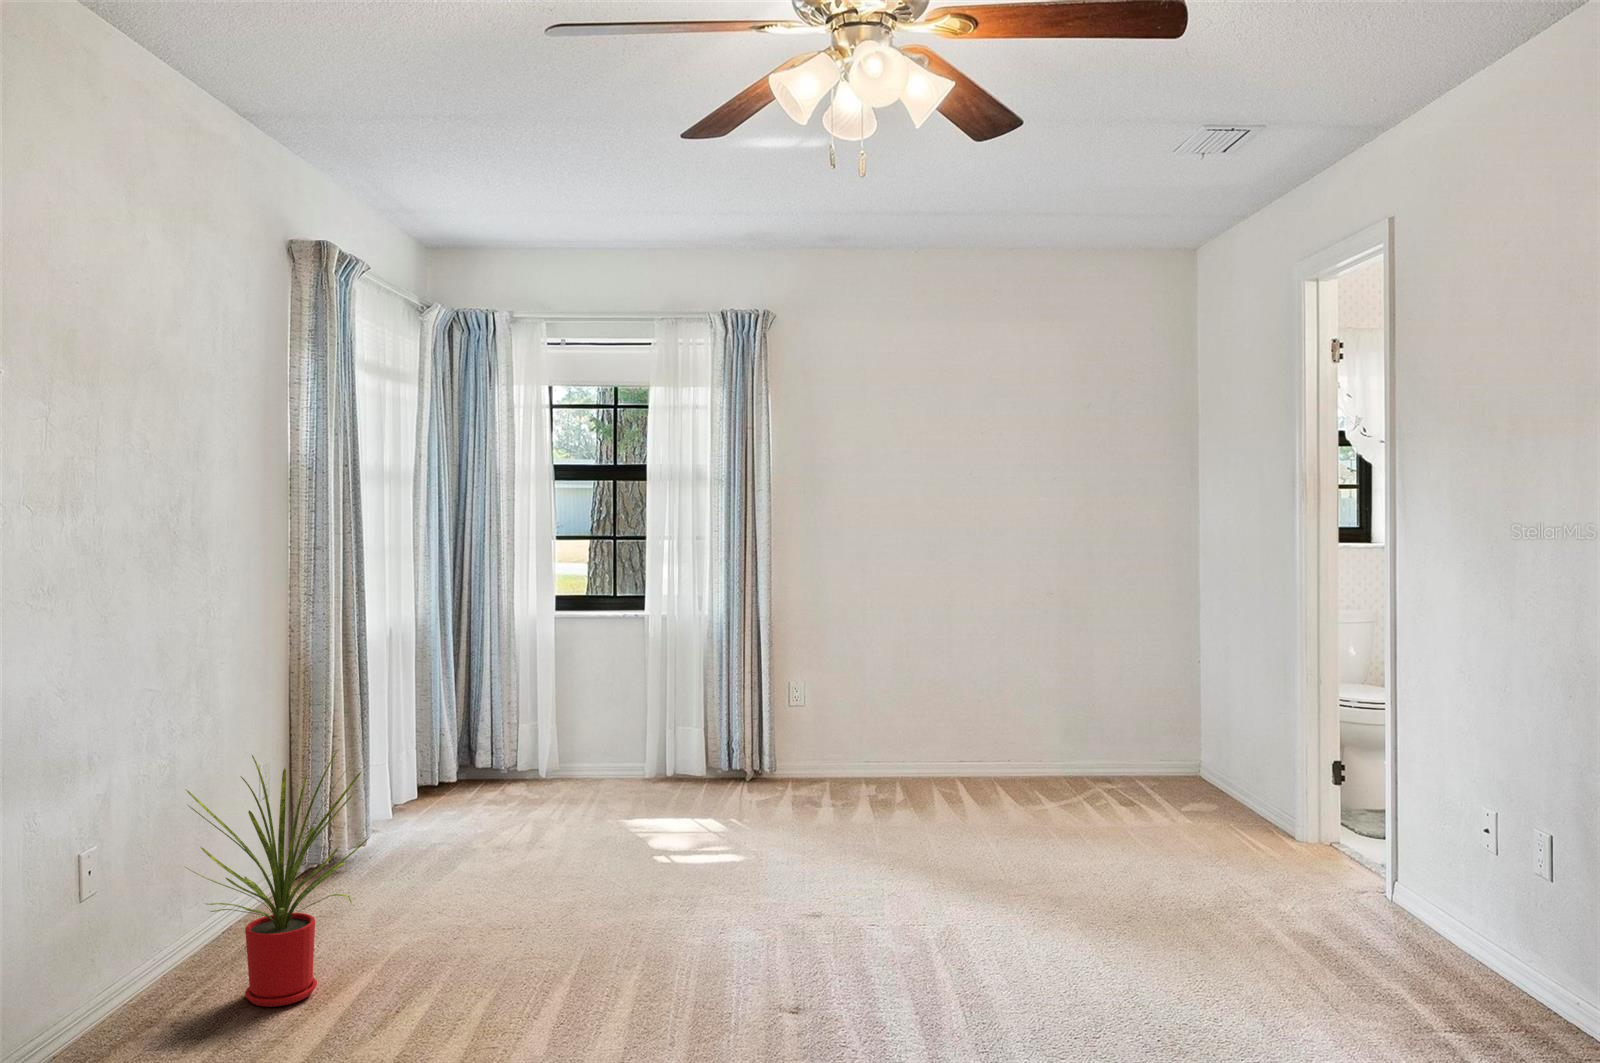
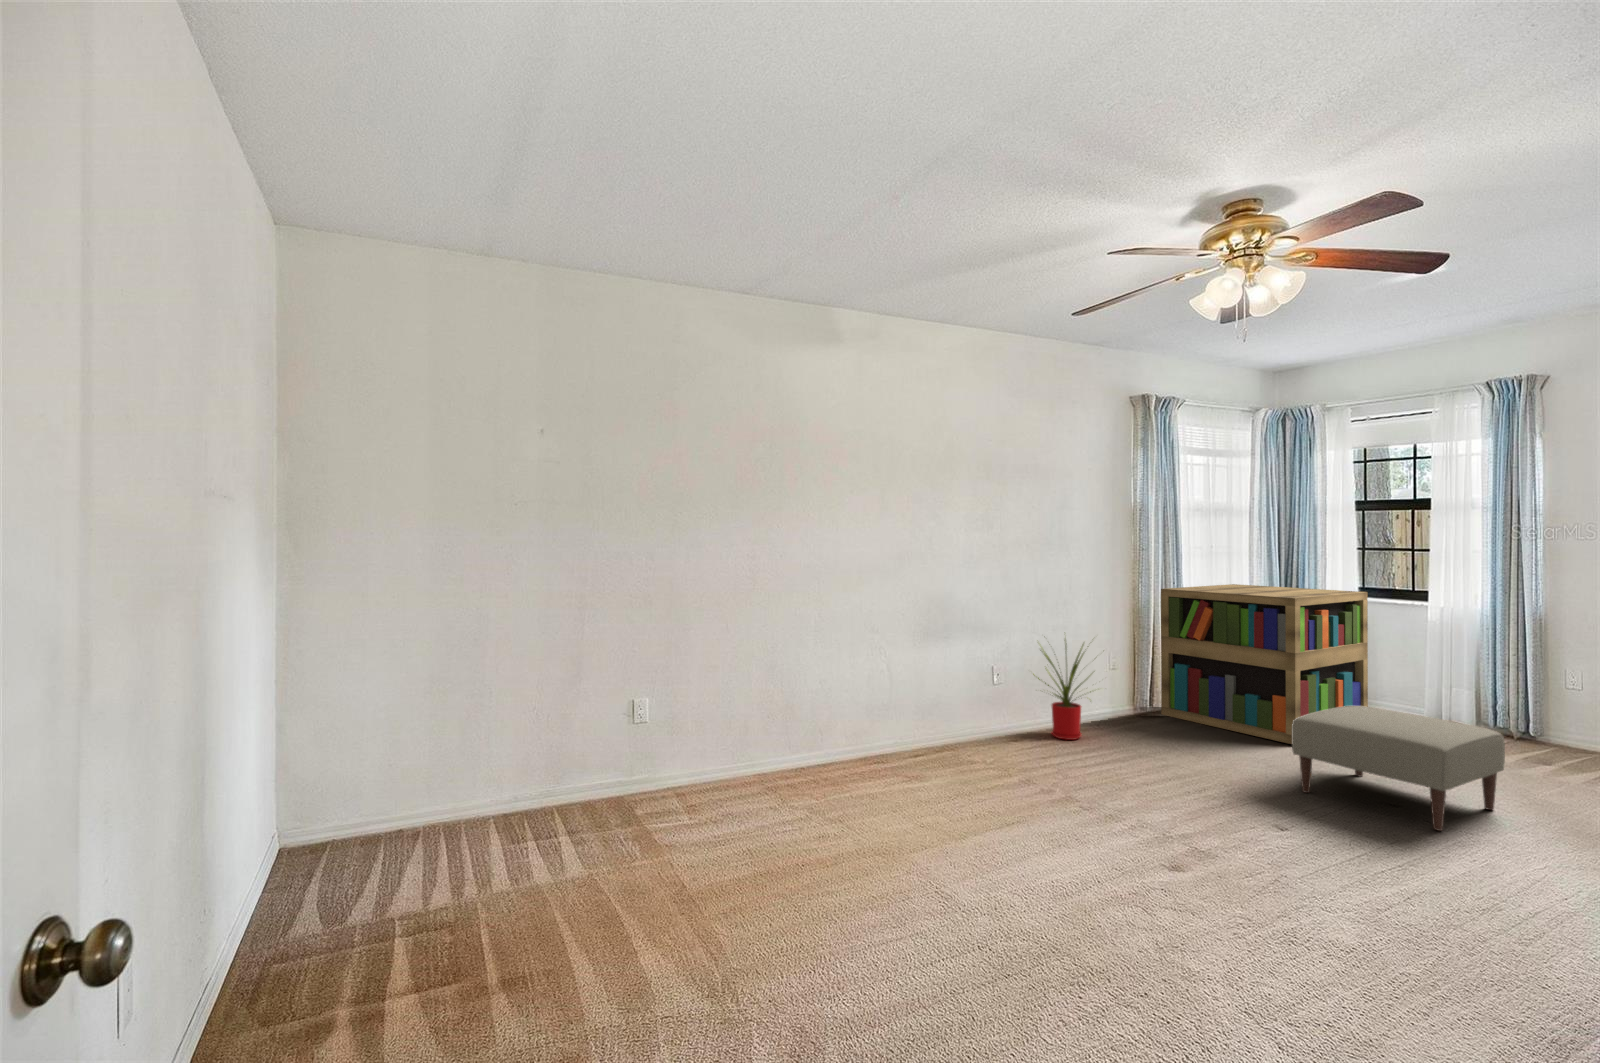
bookshelf: none [355,606,617,877] -> present [1161,584,1368,744]
ottoman: none [717,783,925,949] -> present [1292,706,1505,831]

